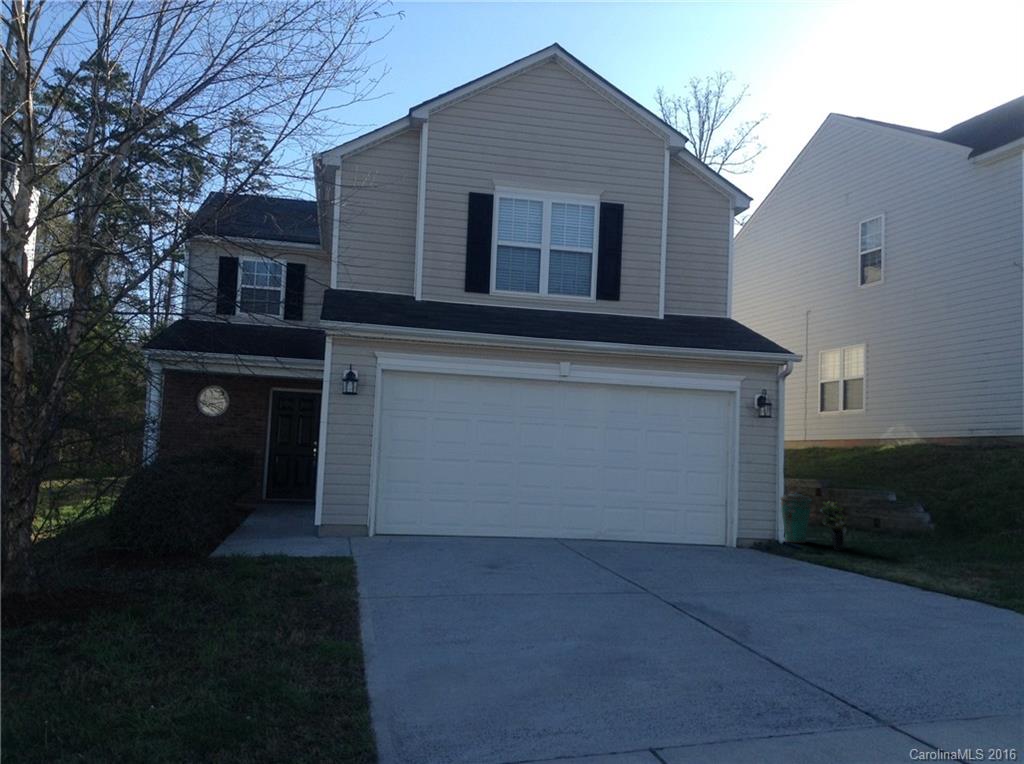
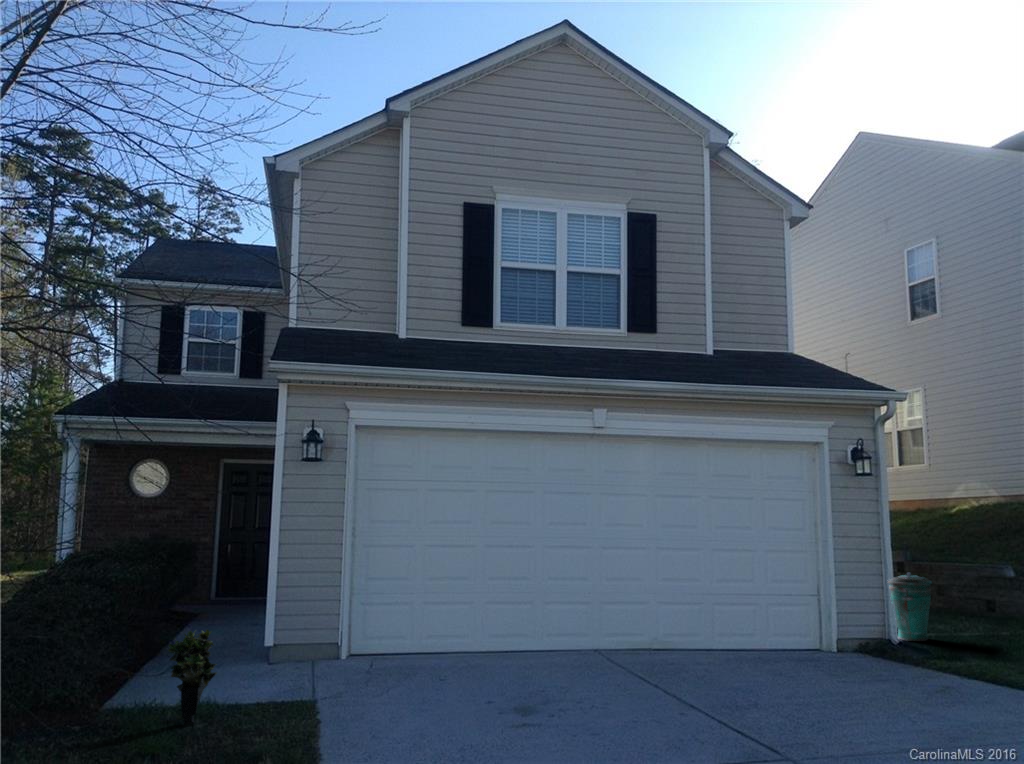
potted plant: present [821,502,849,551] -> present [168,630,217,725]

